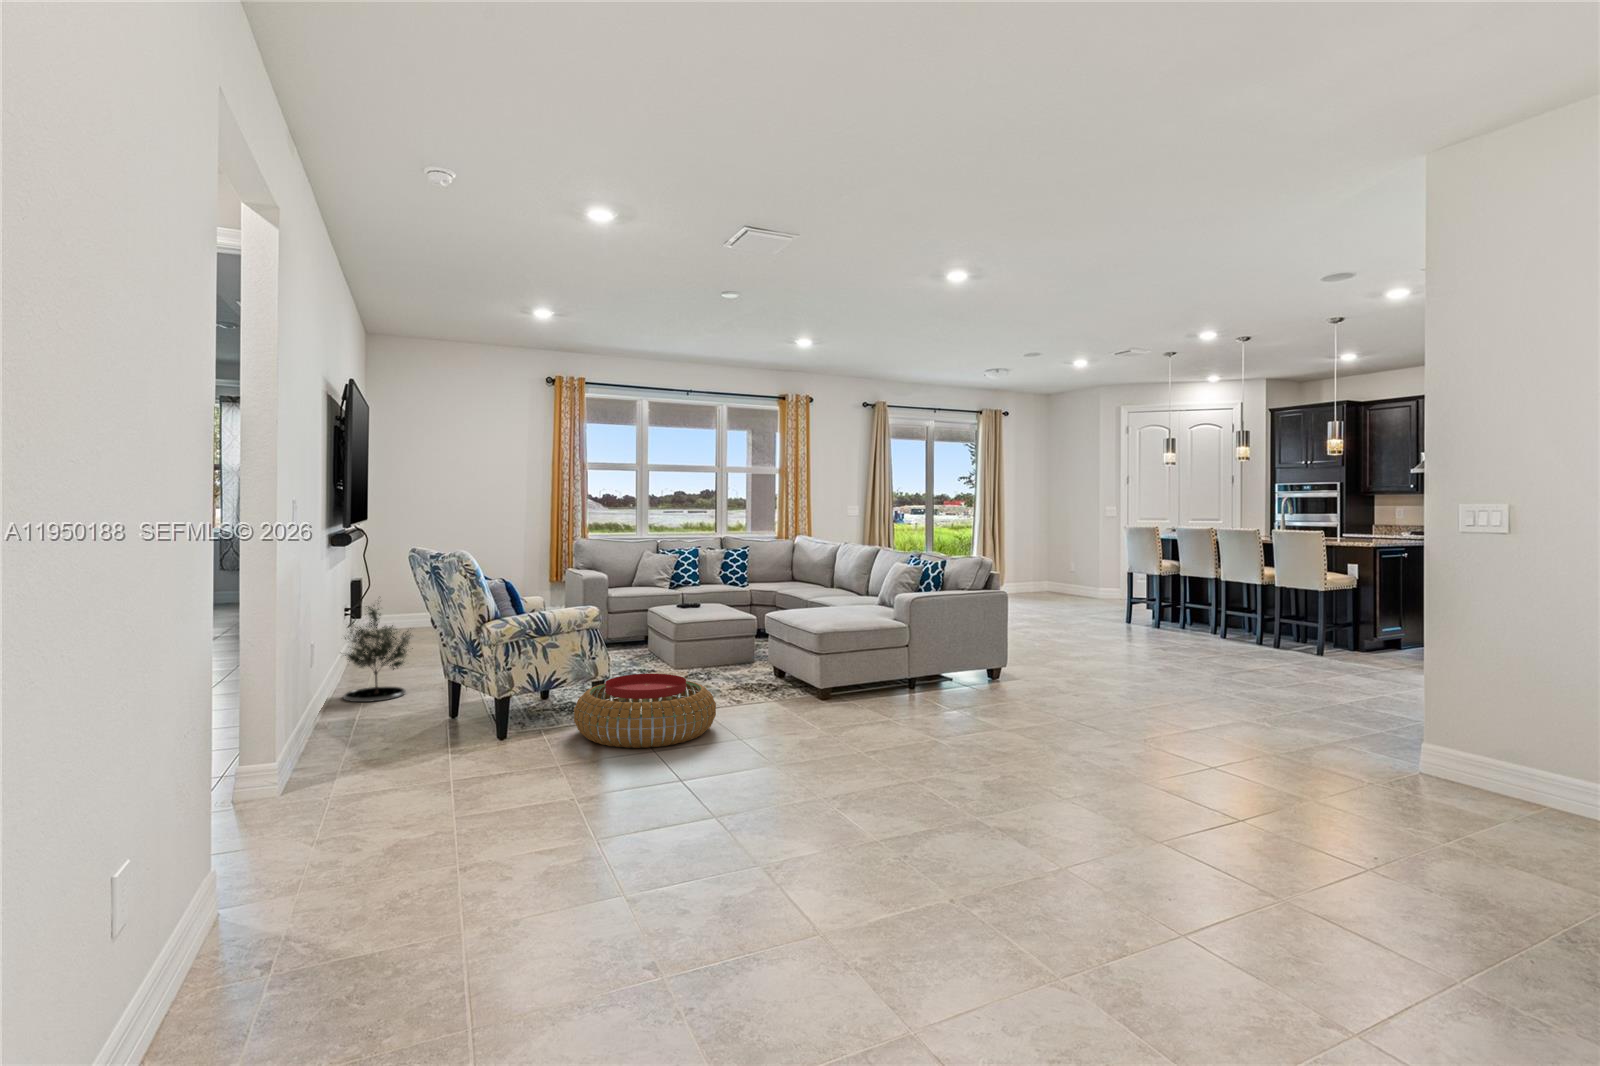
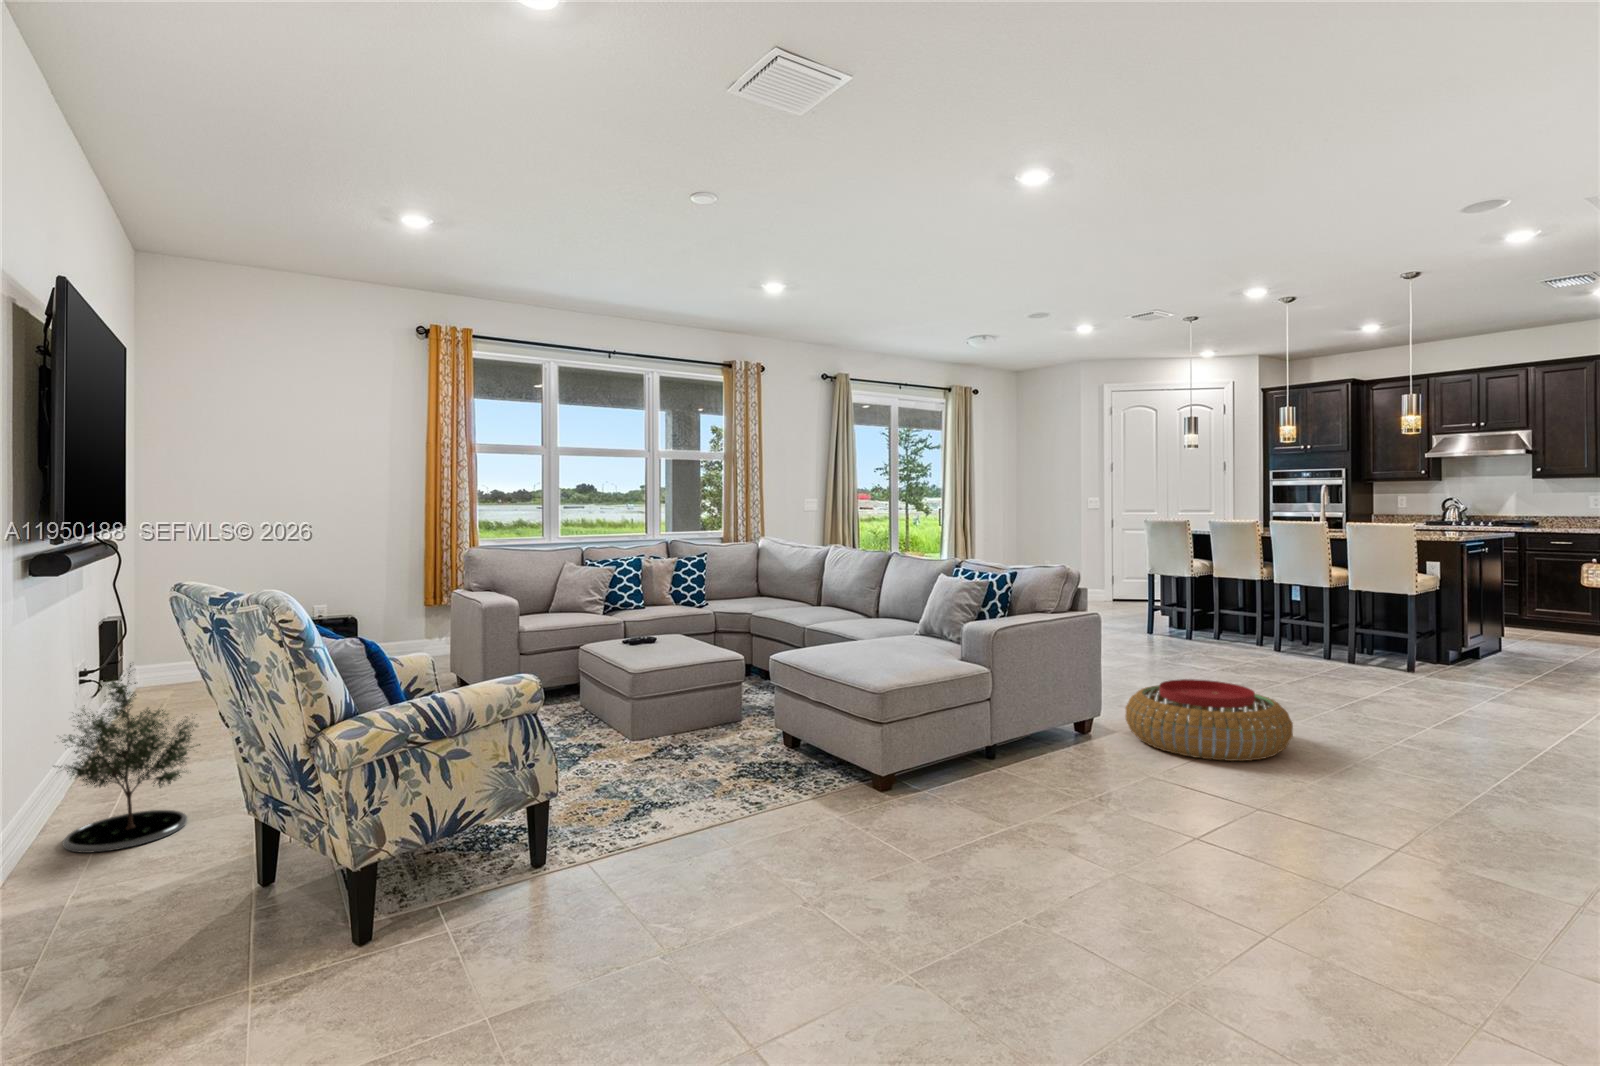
pouf: present [574,674,716,748] -> present [1126,679,1293,761]

